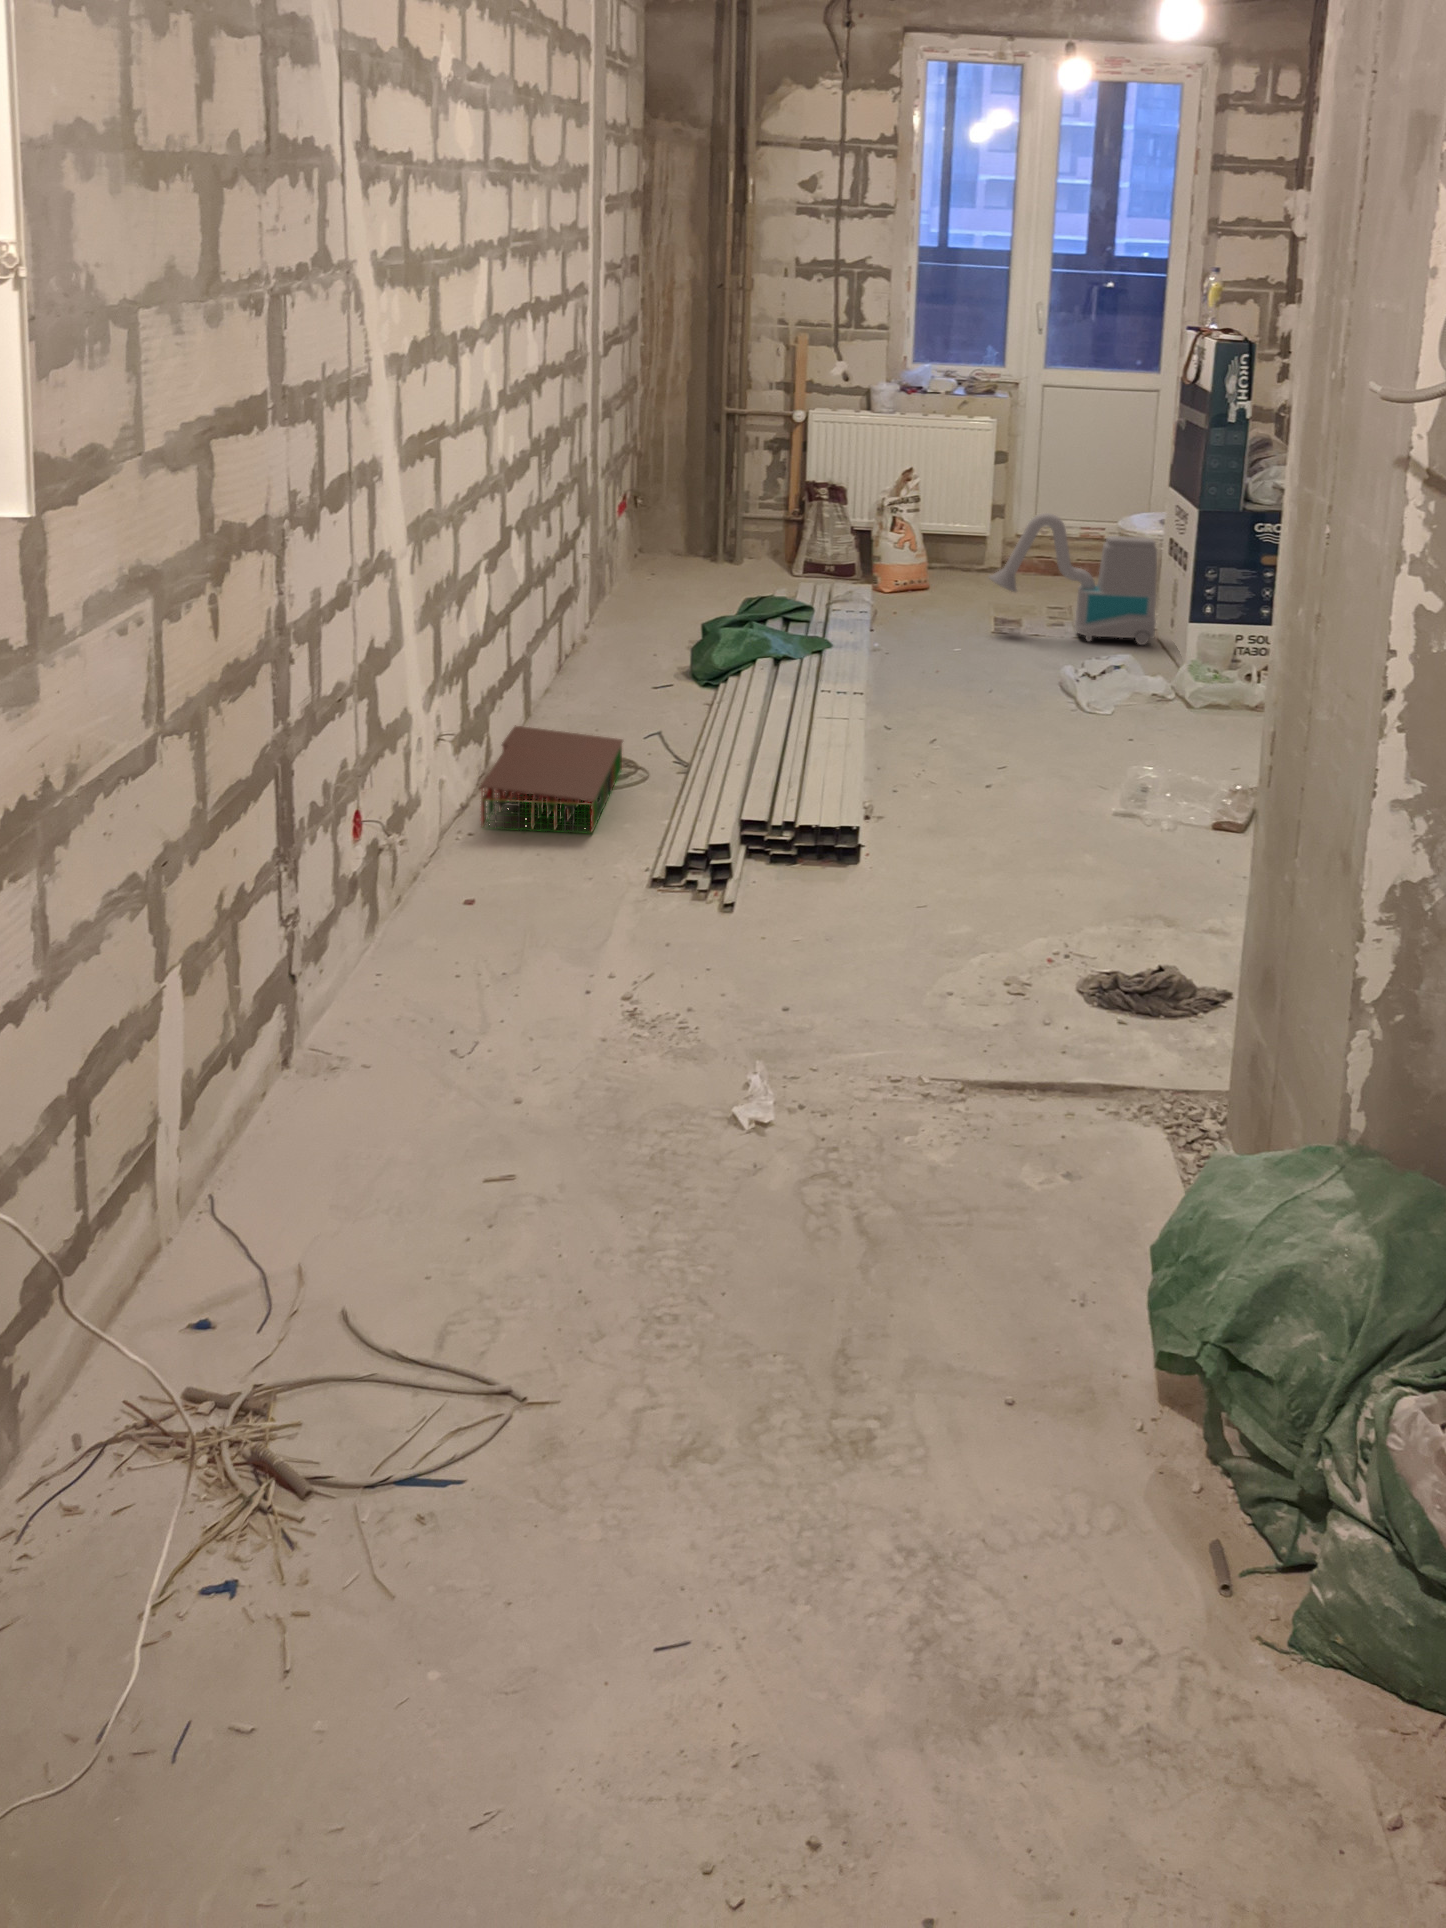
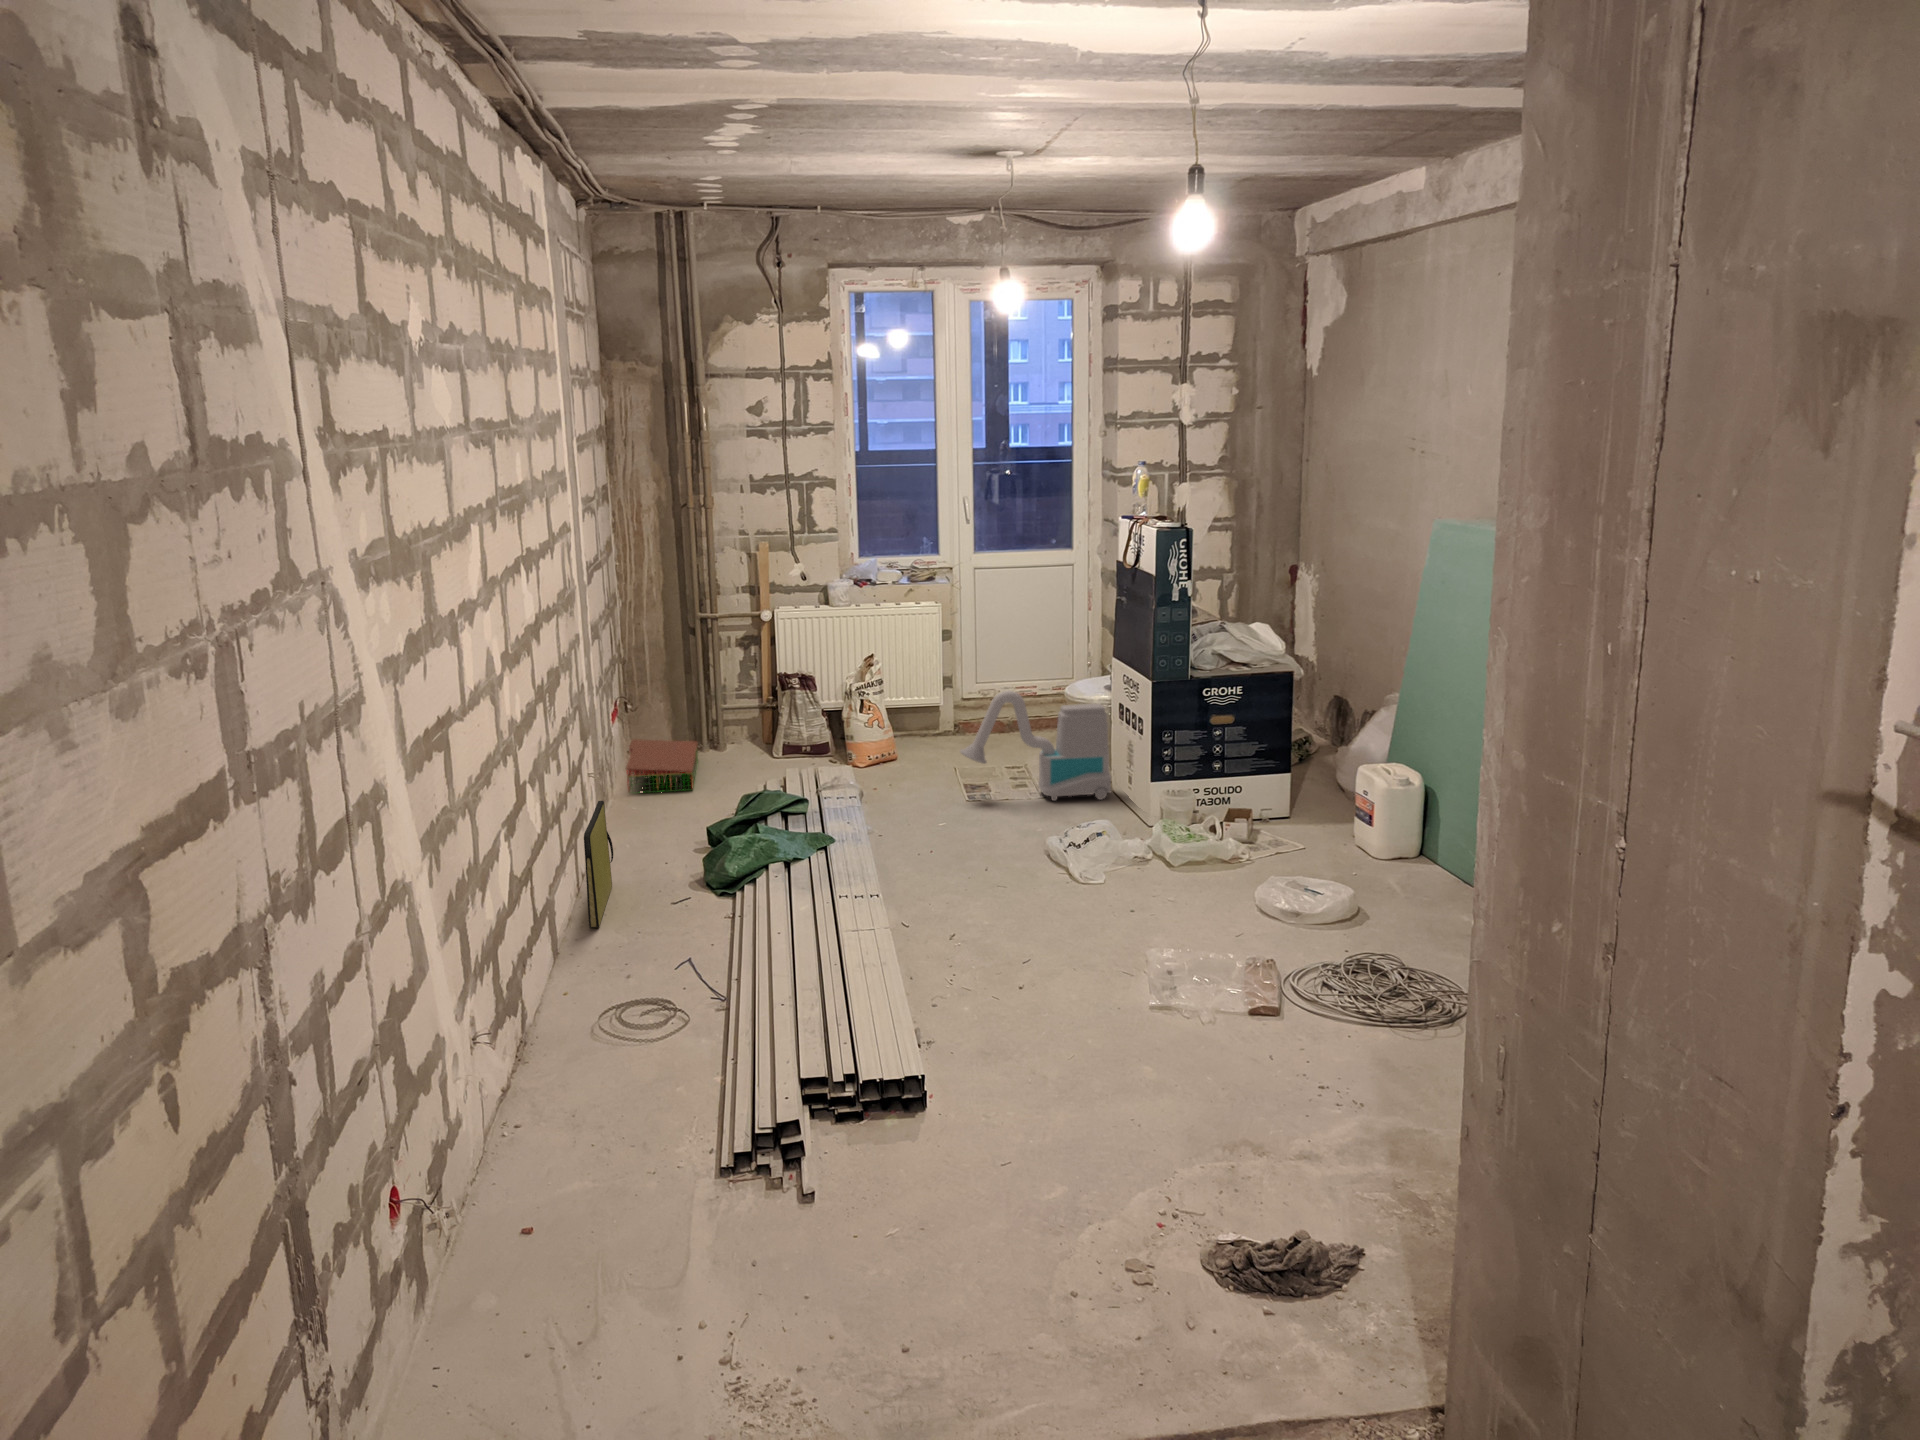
bag: none [564,575,598,698] -> present [584,801,613,928]
storage bin: present [481,725,623,832] -> present [626,739,698,792]

